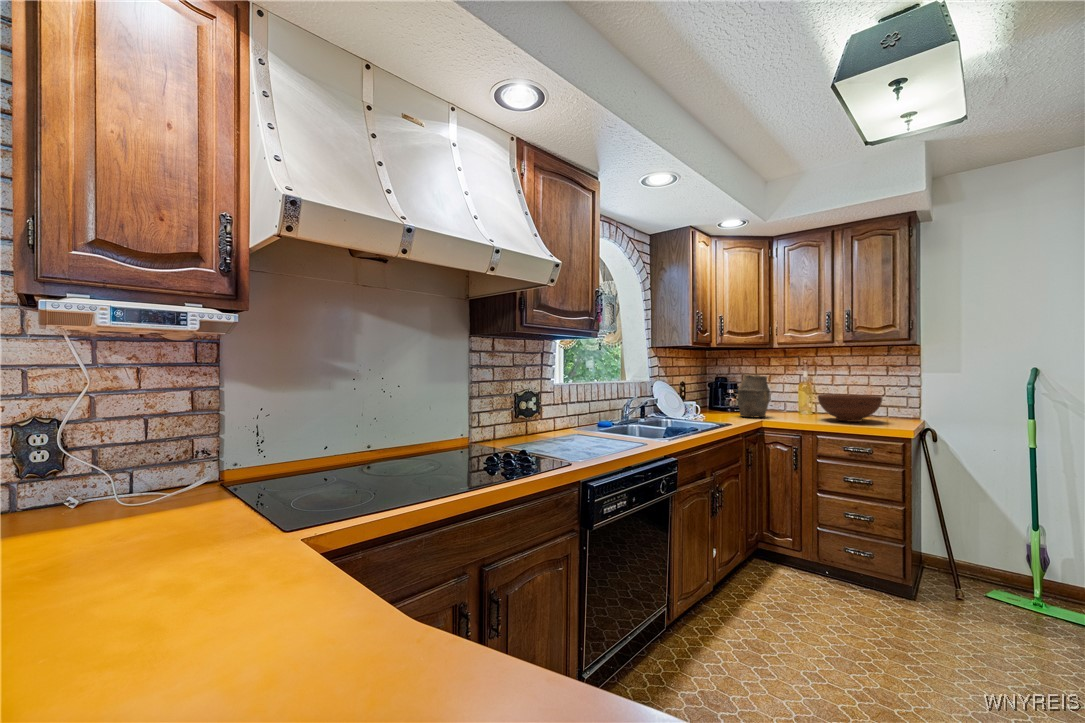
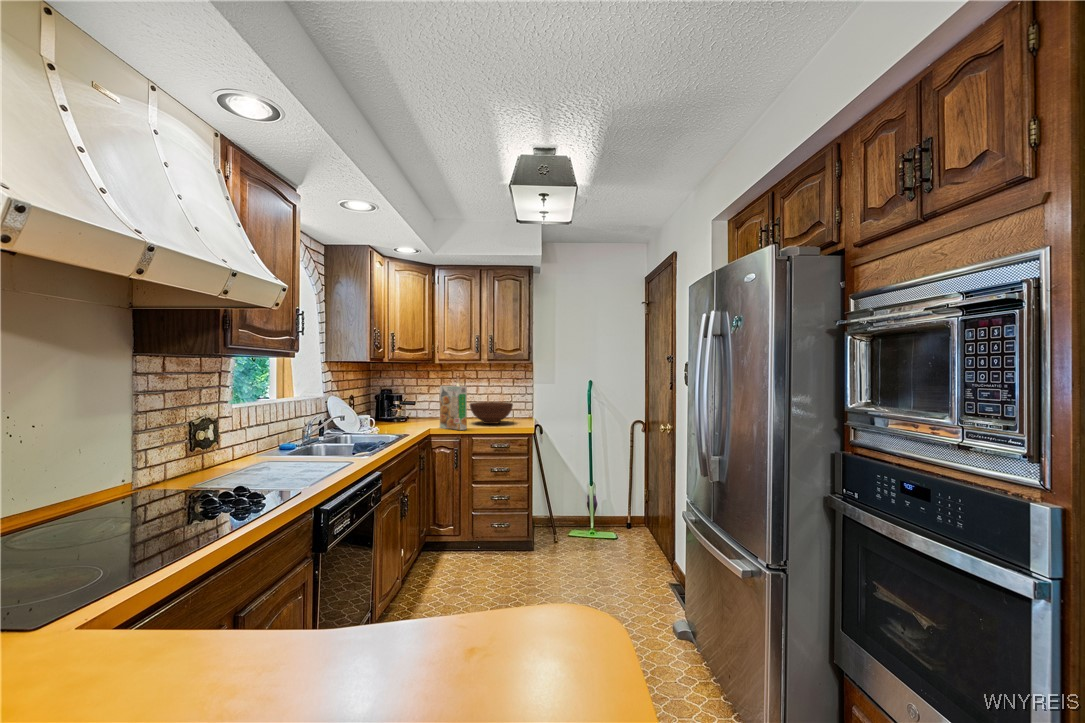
cereal box: none [774,372,808,425] -> present [440,386,467,430]
vase: present [738,374,770,417] -> none [407,387,434,426]

